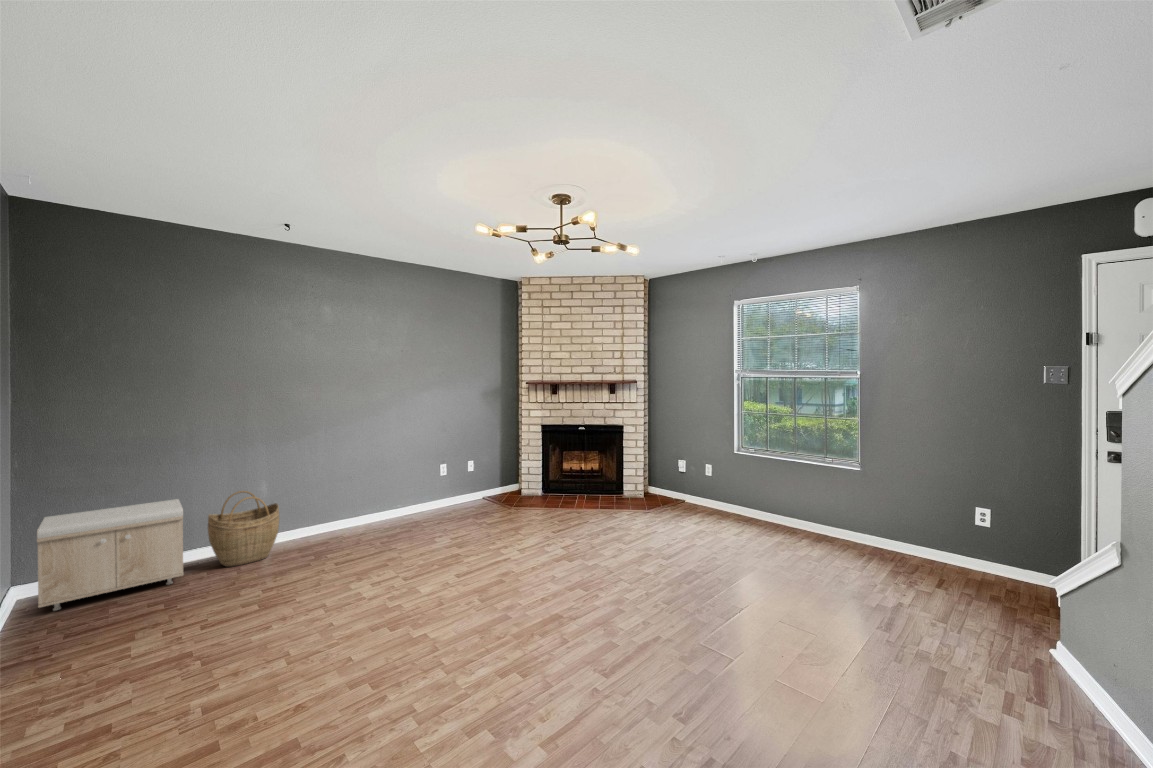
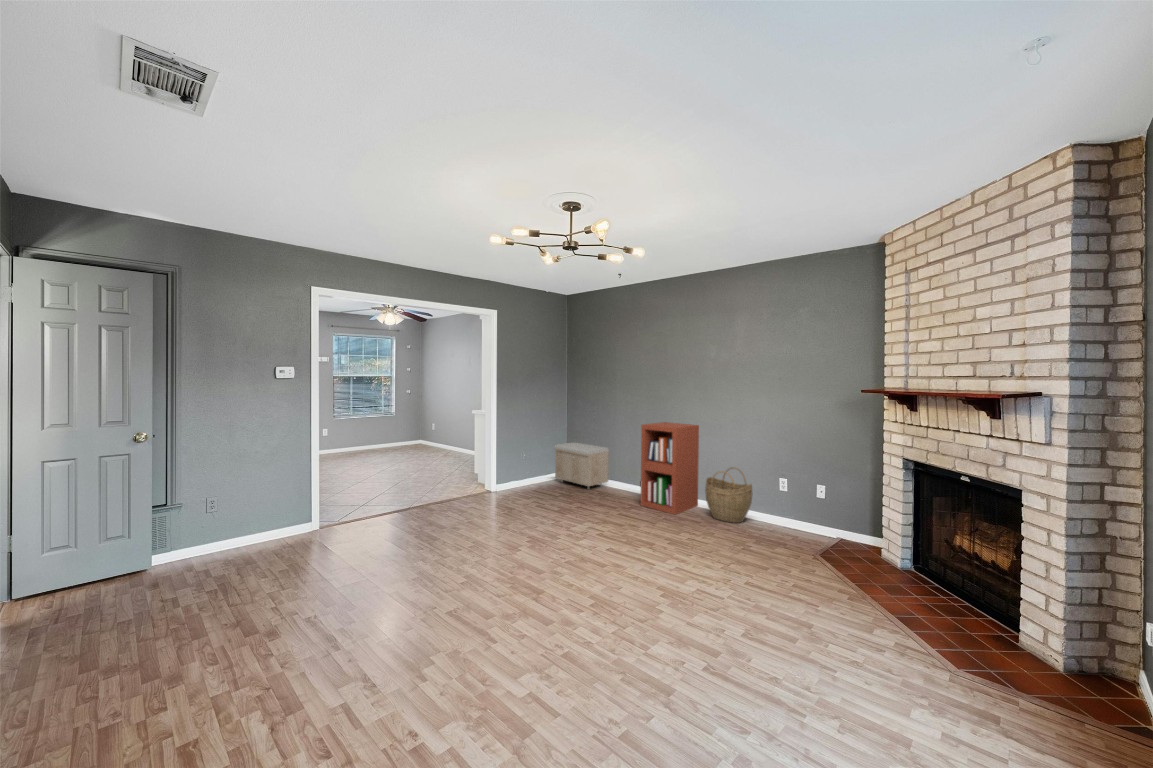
bookshelf: none [307,429,382,551] -> present [641,422,699,514]
woven basket: present [208,491,279,567] -> present [705,467,752,523]

